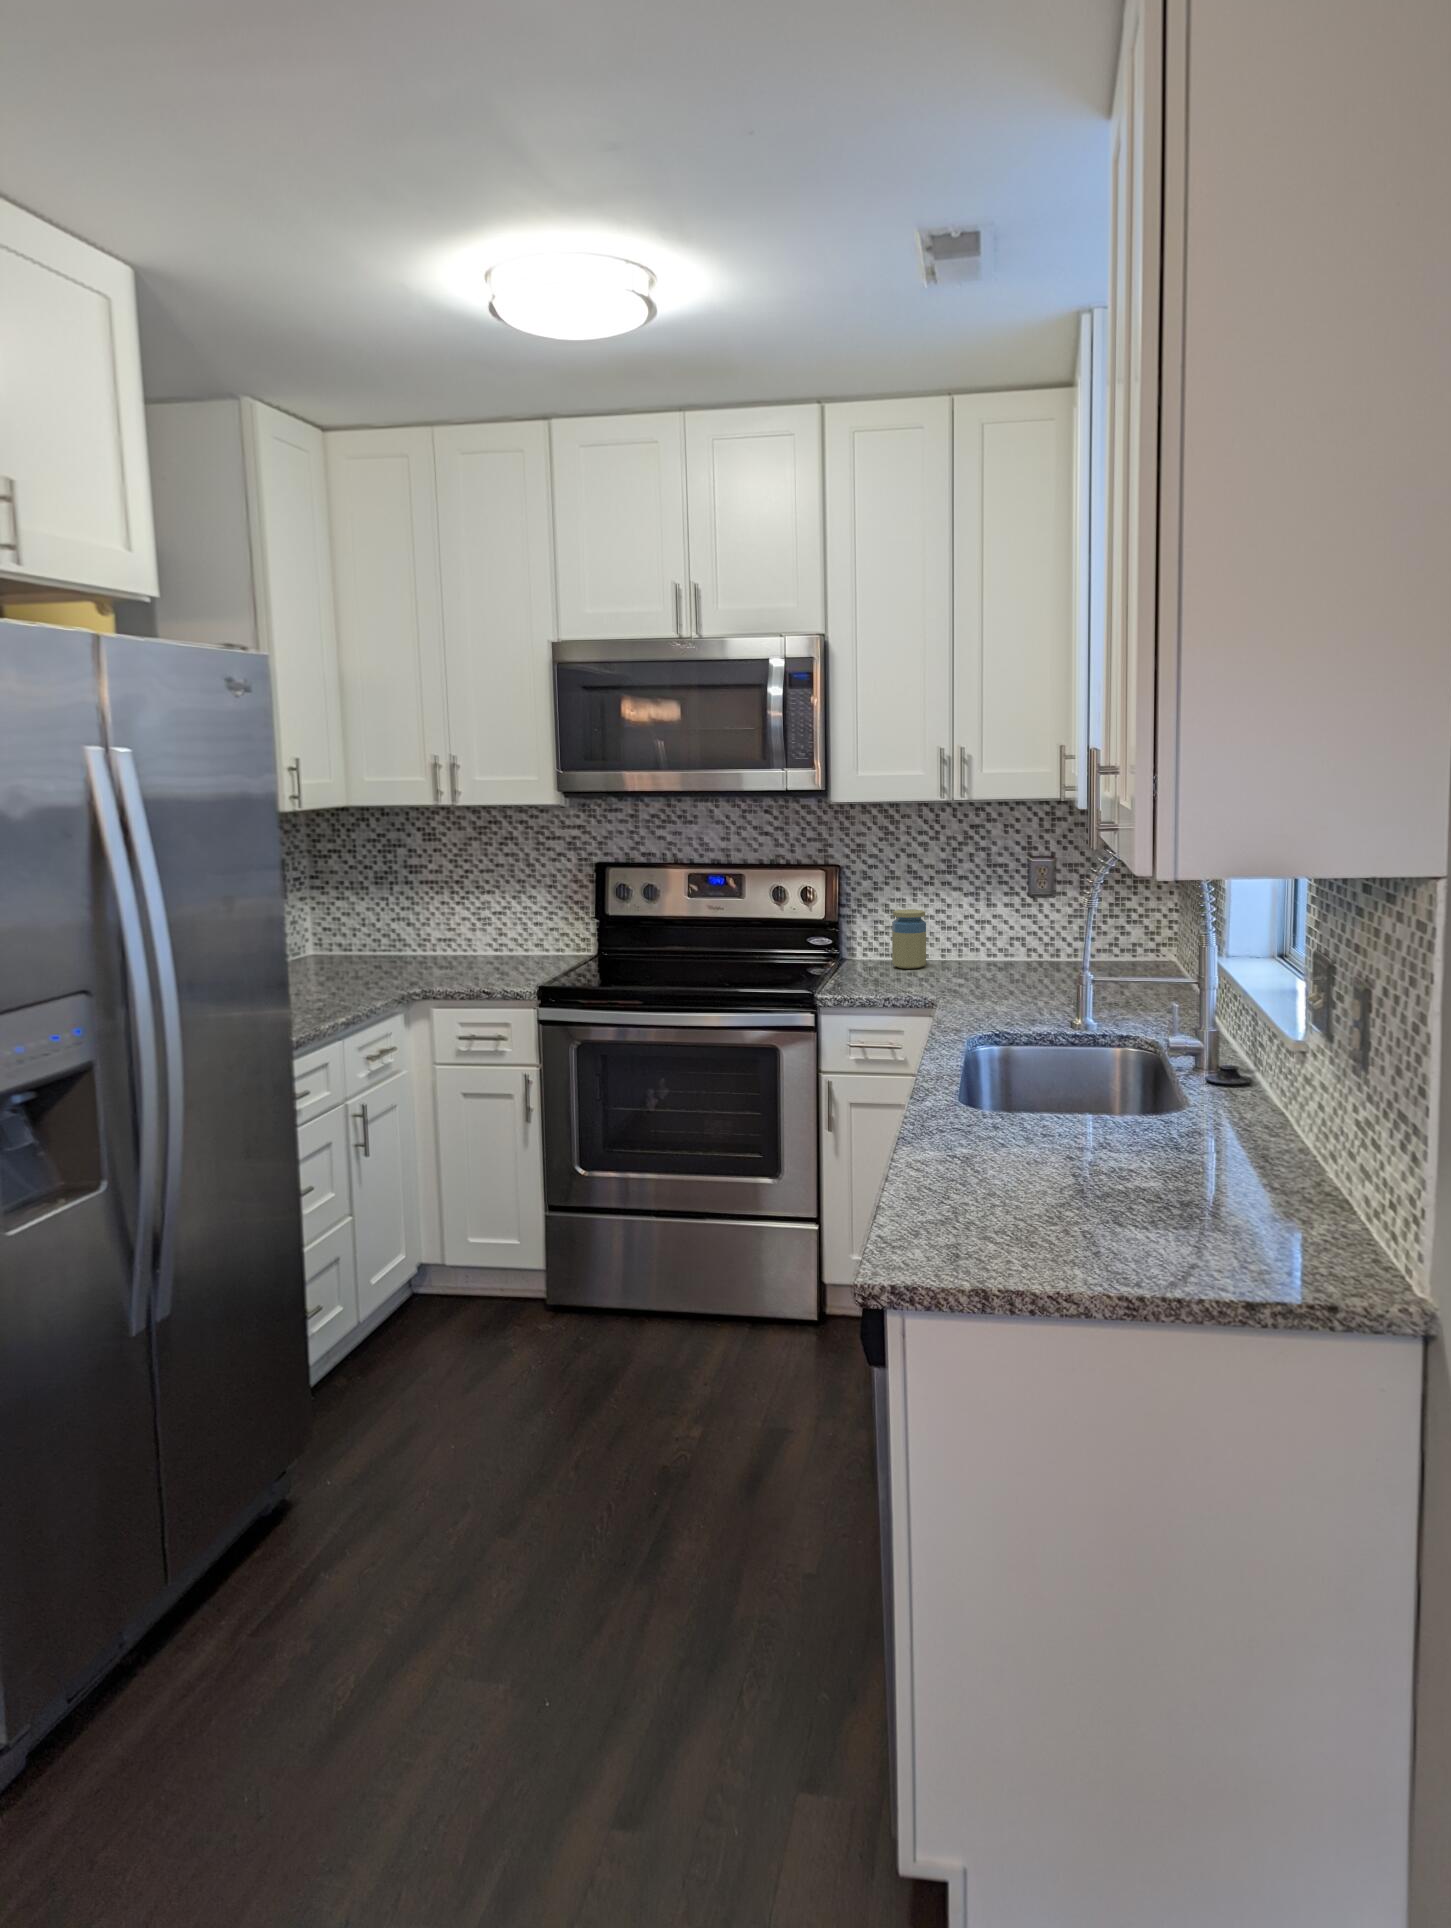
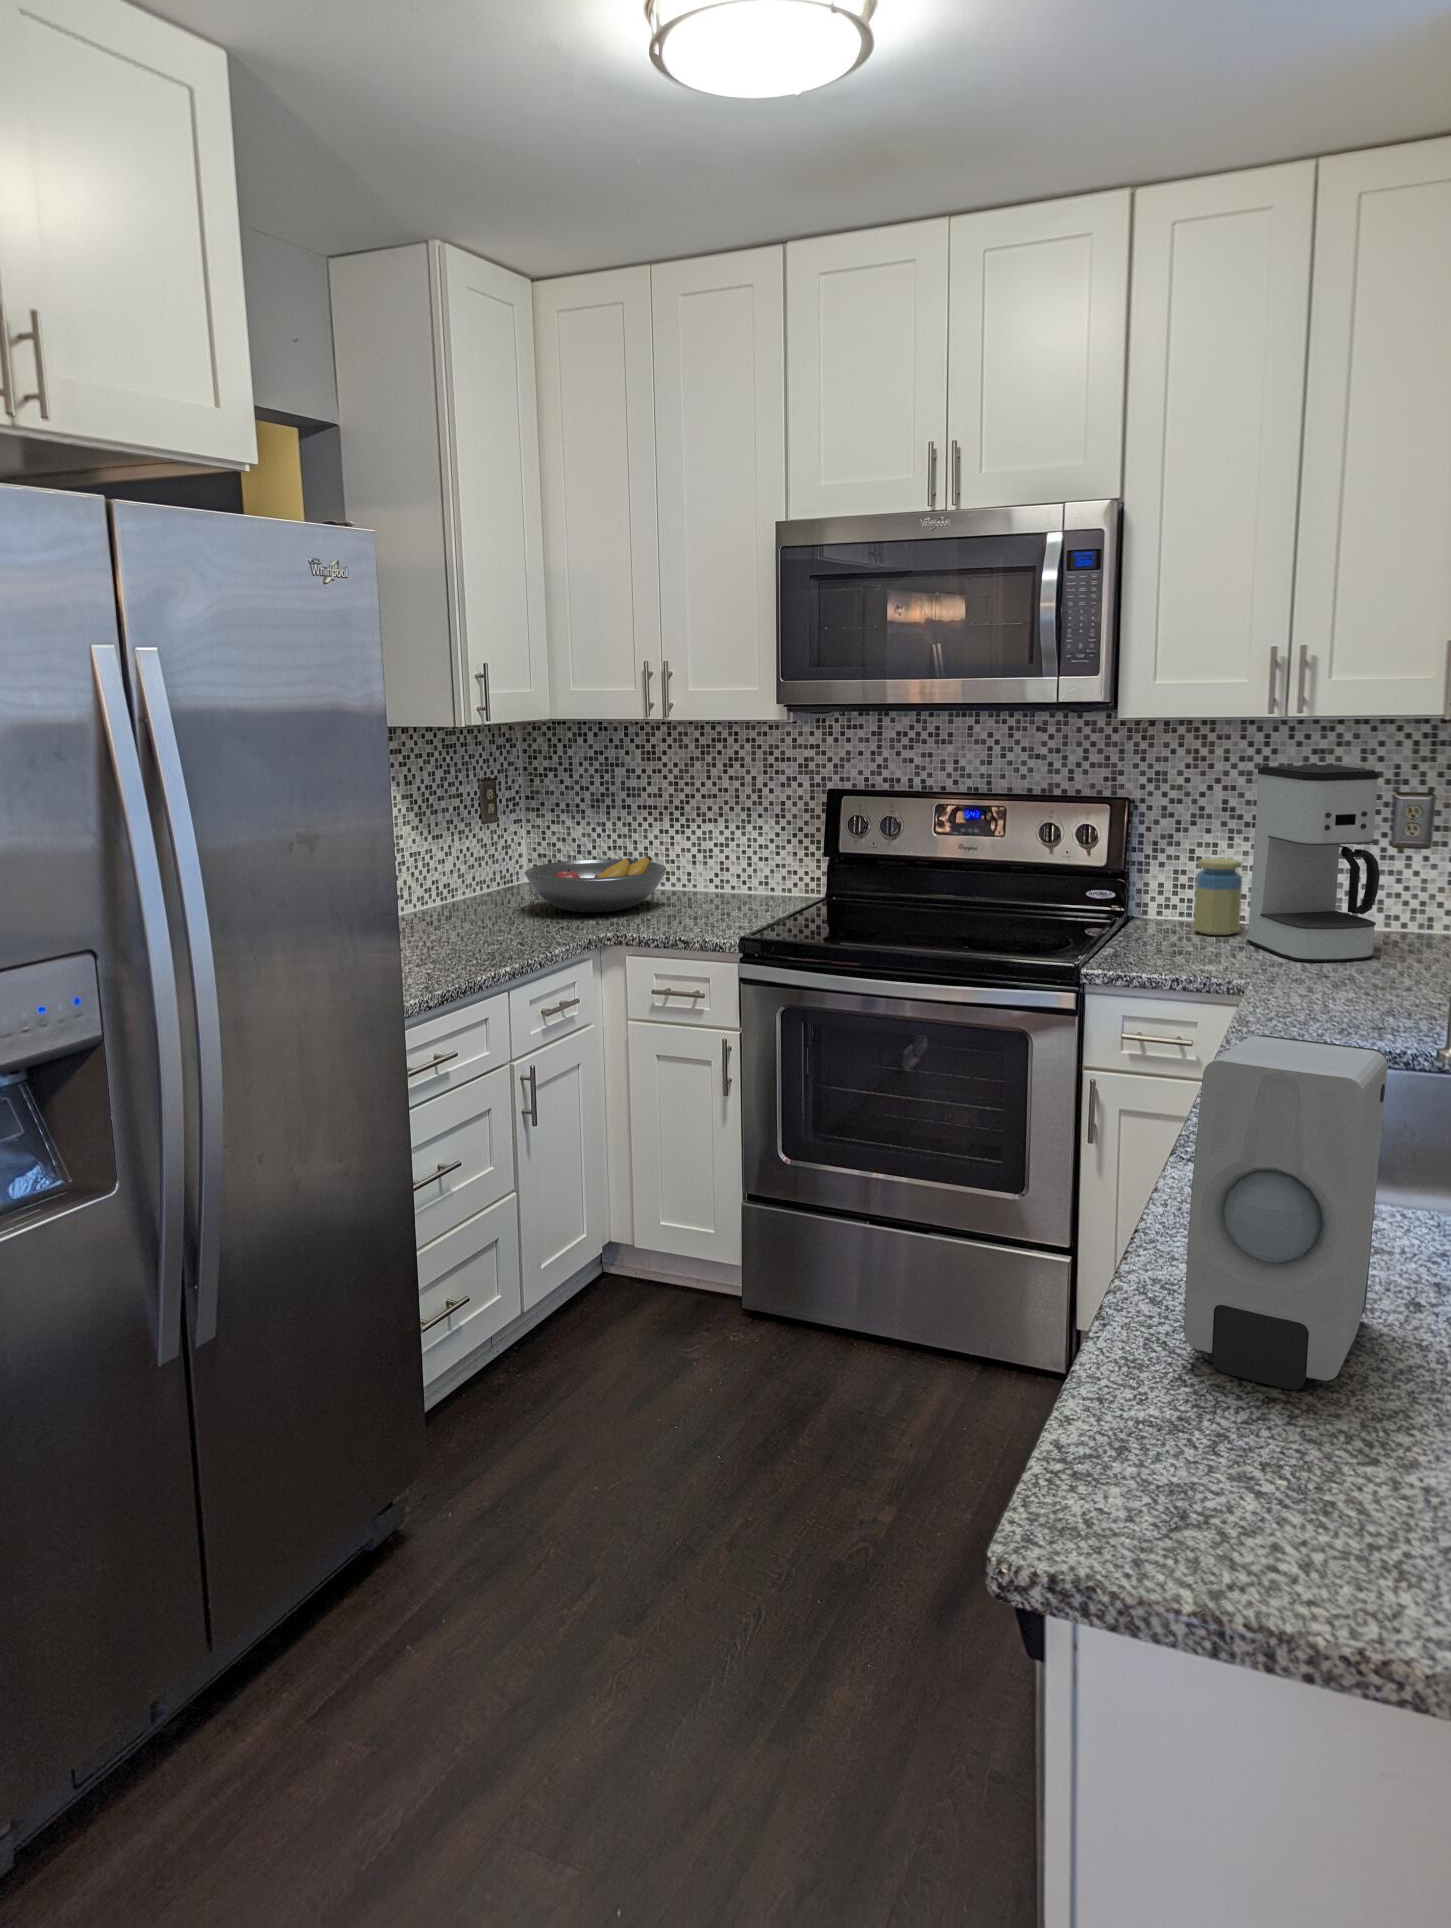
coffee maker: none [933,836,1023,983] -> present [1247,765,1380,962]
fruit bowl: none [326,924,455,975] -> present [524,856,666,912]
soap dispenser: none [943,1002,1043,1202] -> present [1184,1035,1388,1390]

